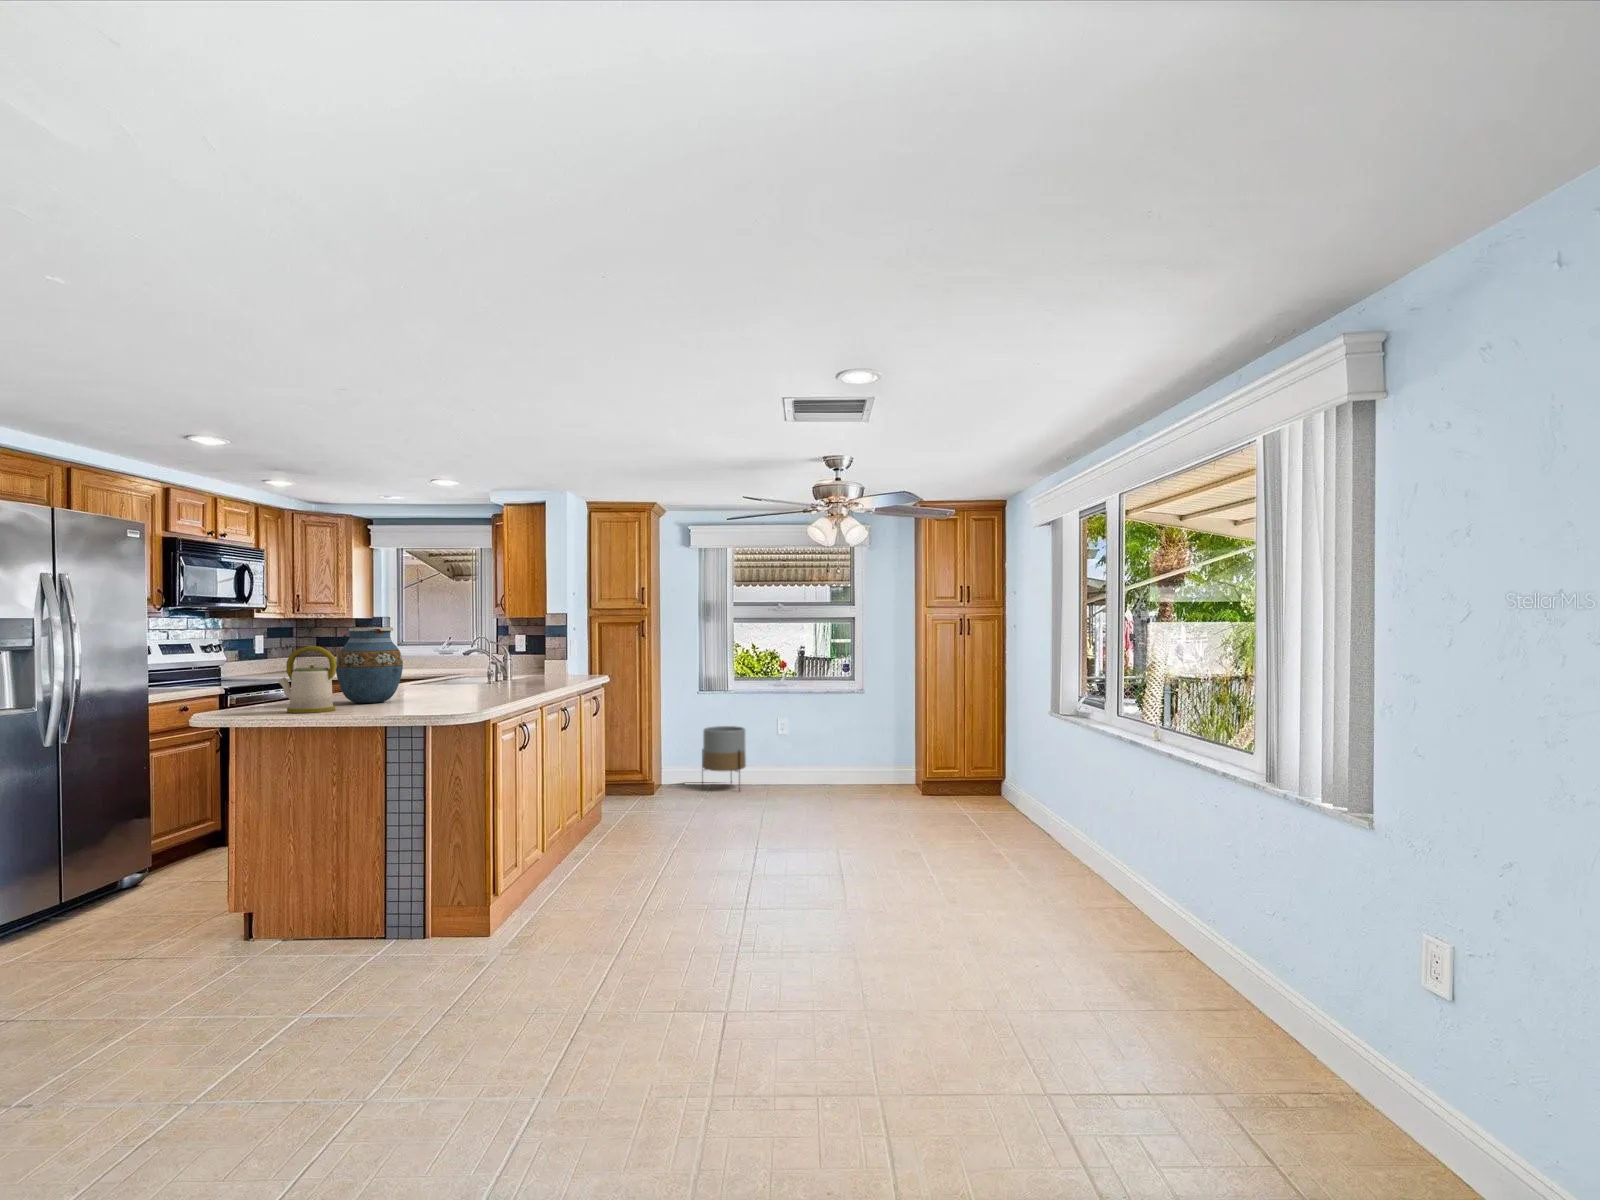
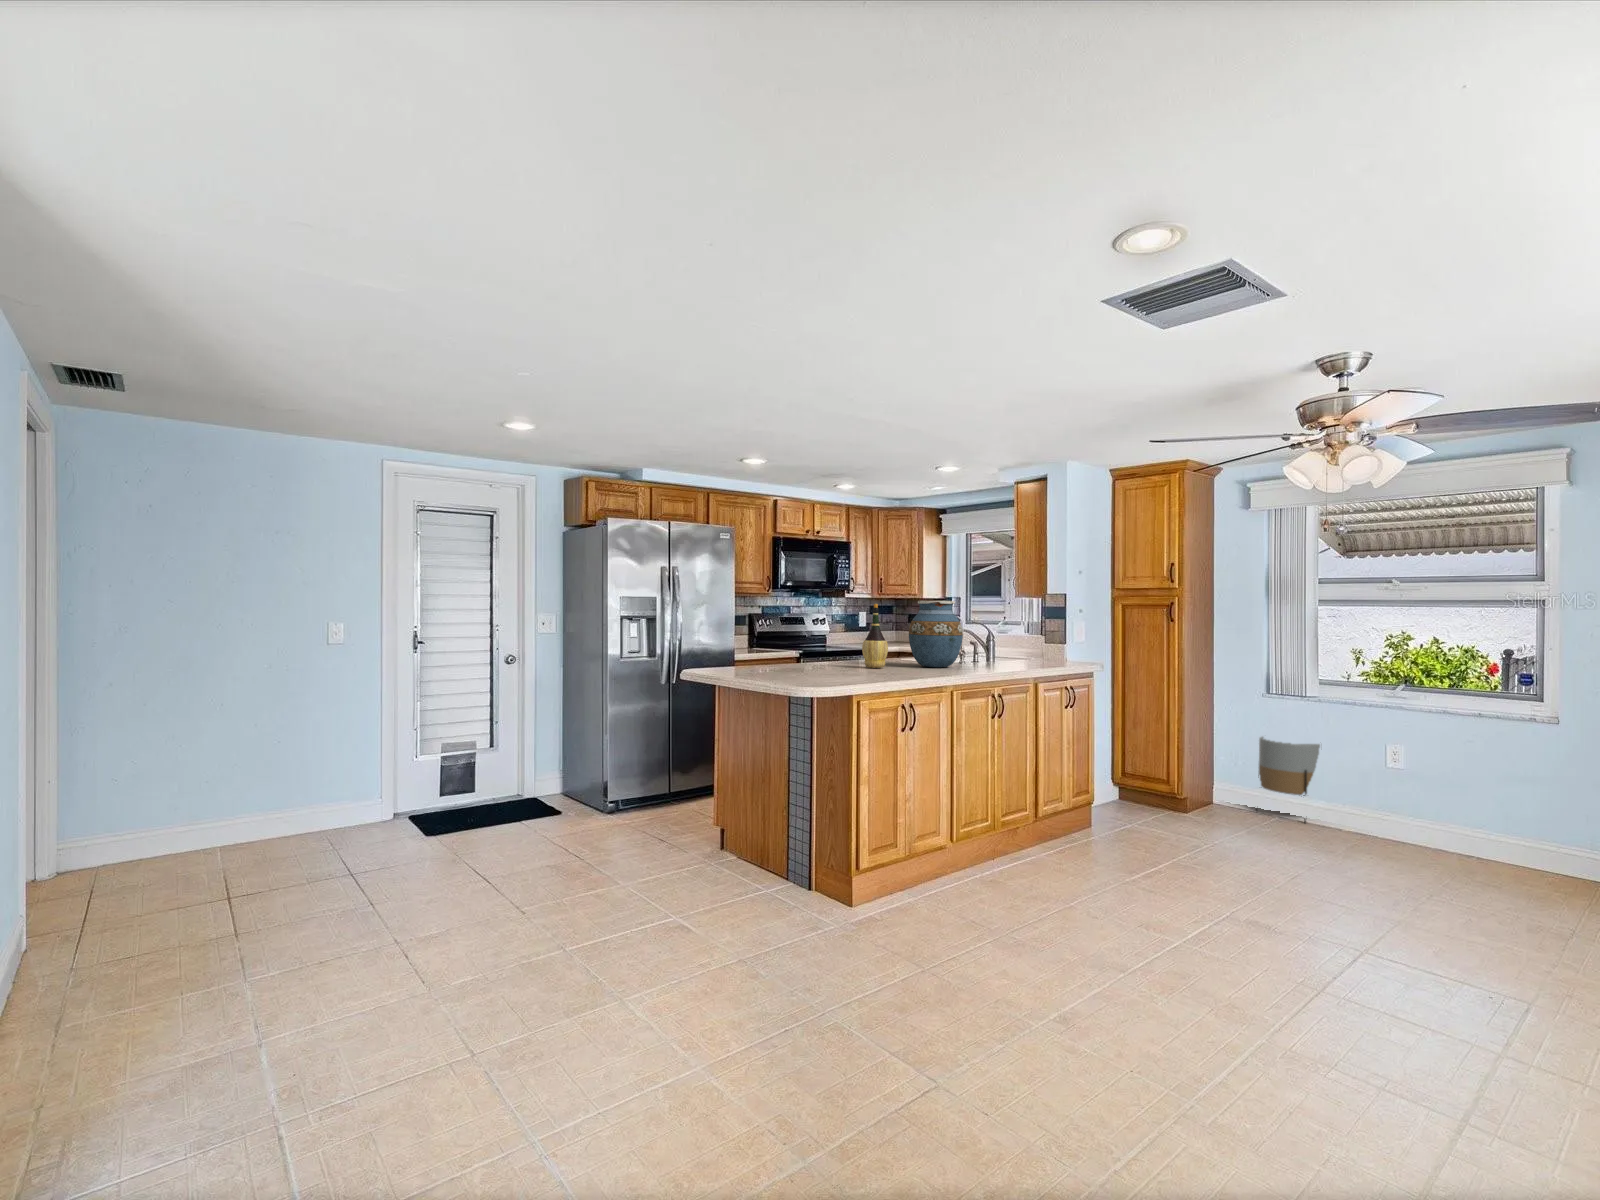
vase: present [336,627,403,703] -> present [909,600,963,667]
wine bottle: none [449,630,477,697] -> present [862,604,888,668]
kettle: present [279,646,337,713] -> none [712,613,749,669]

